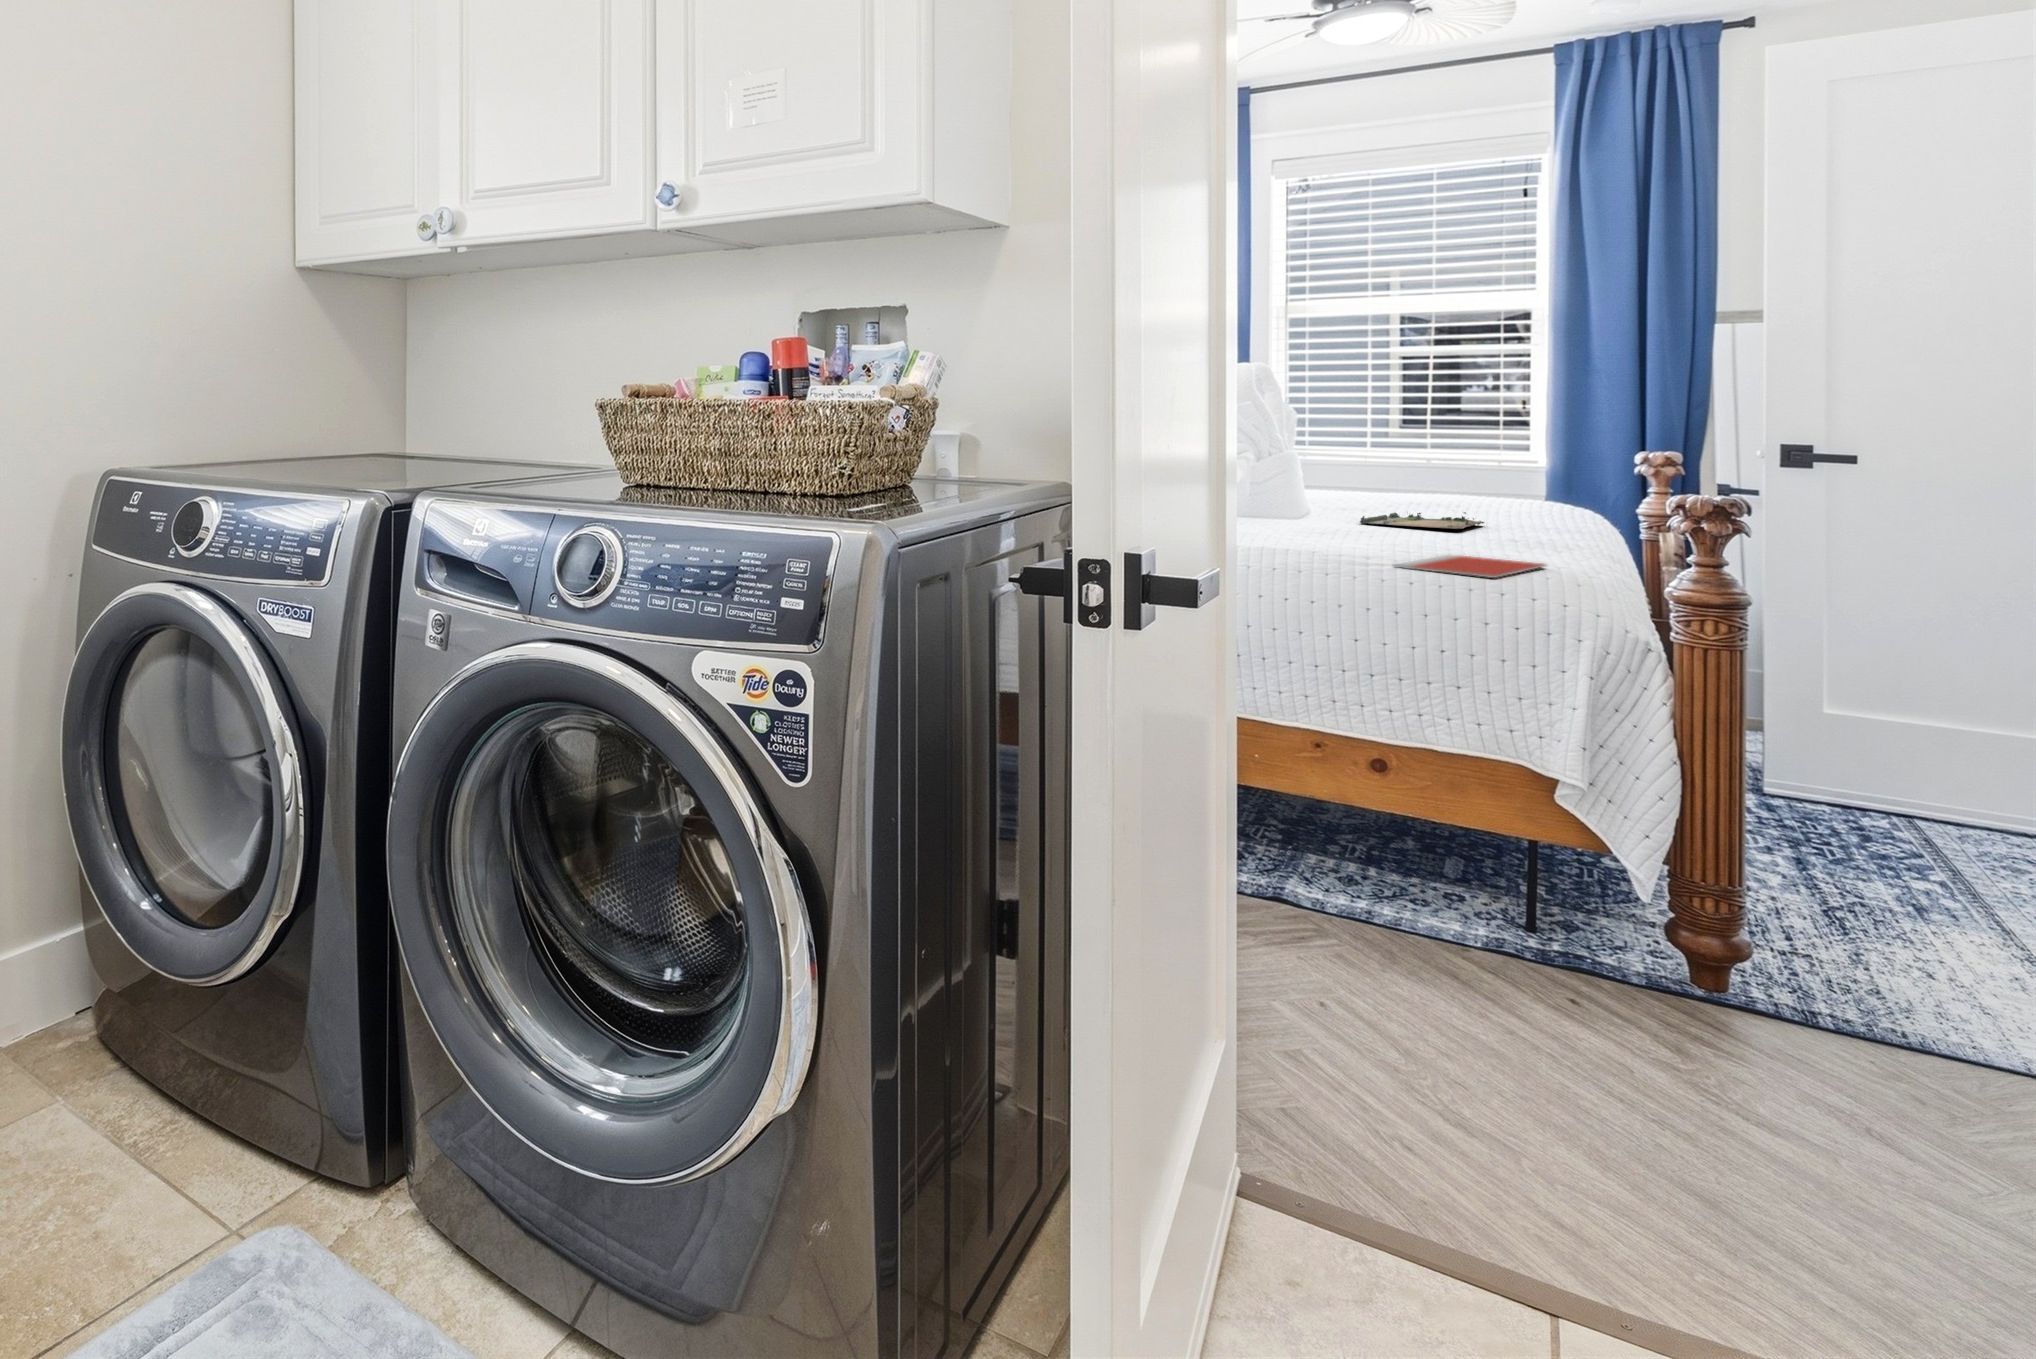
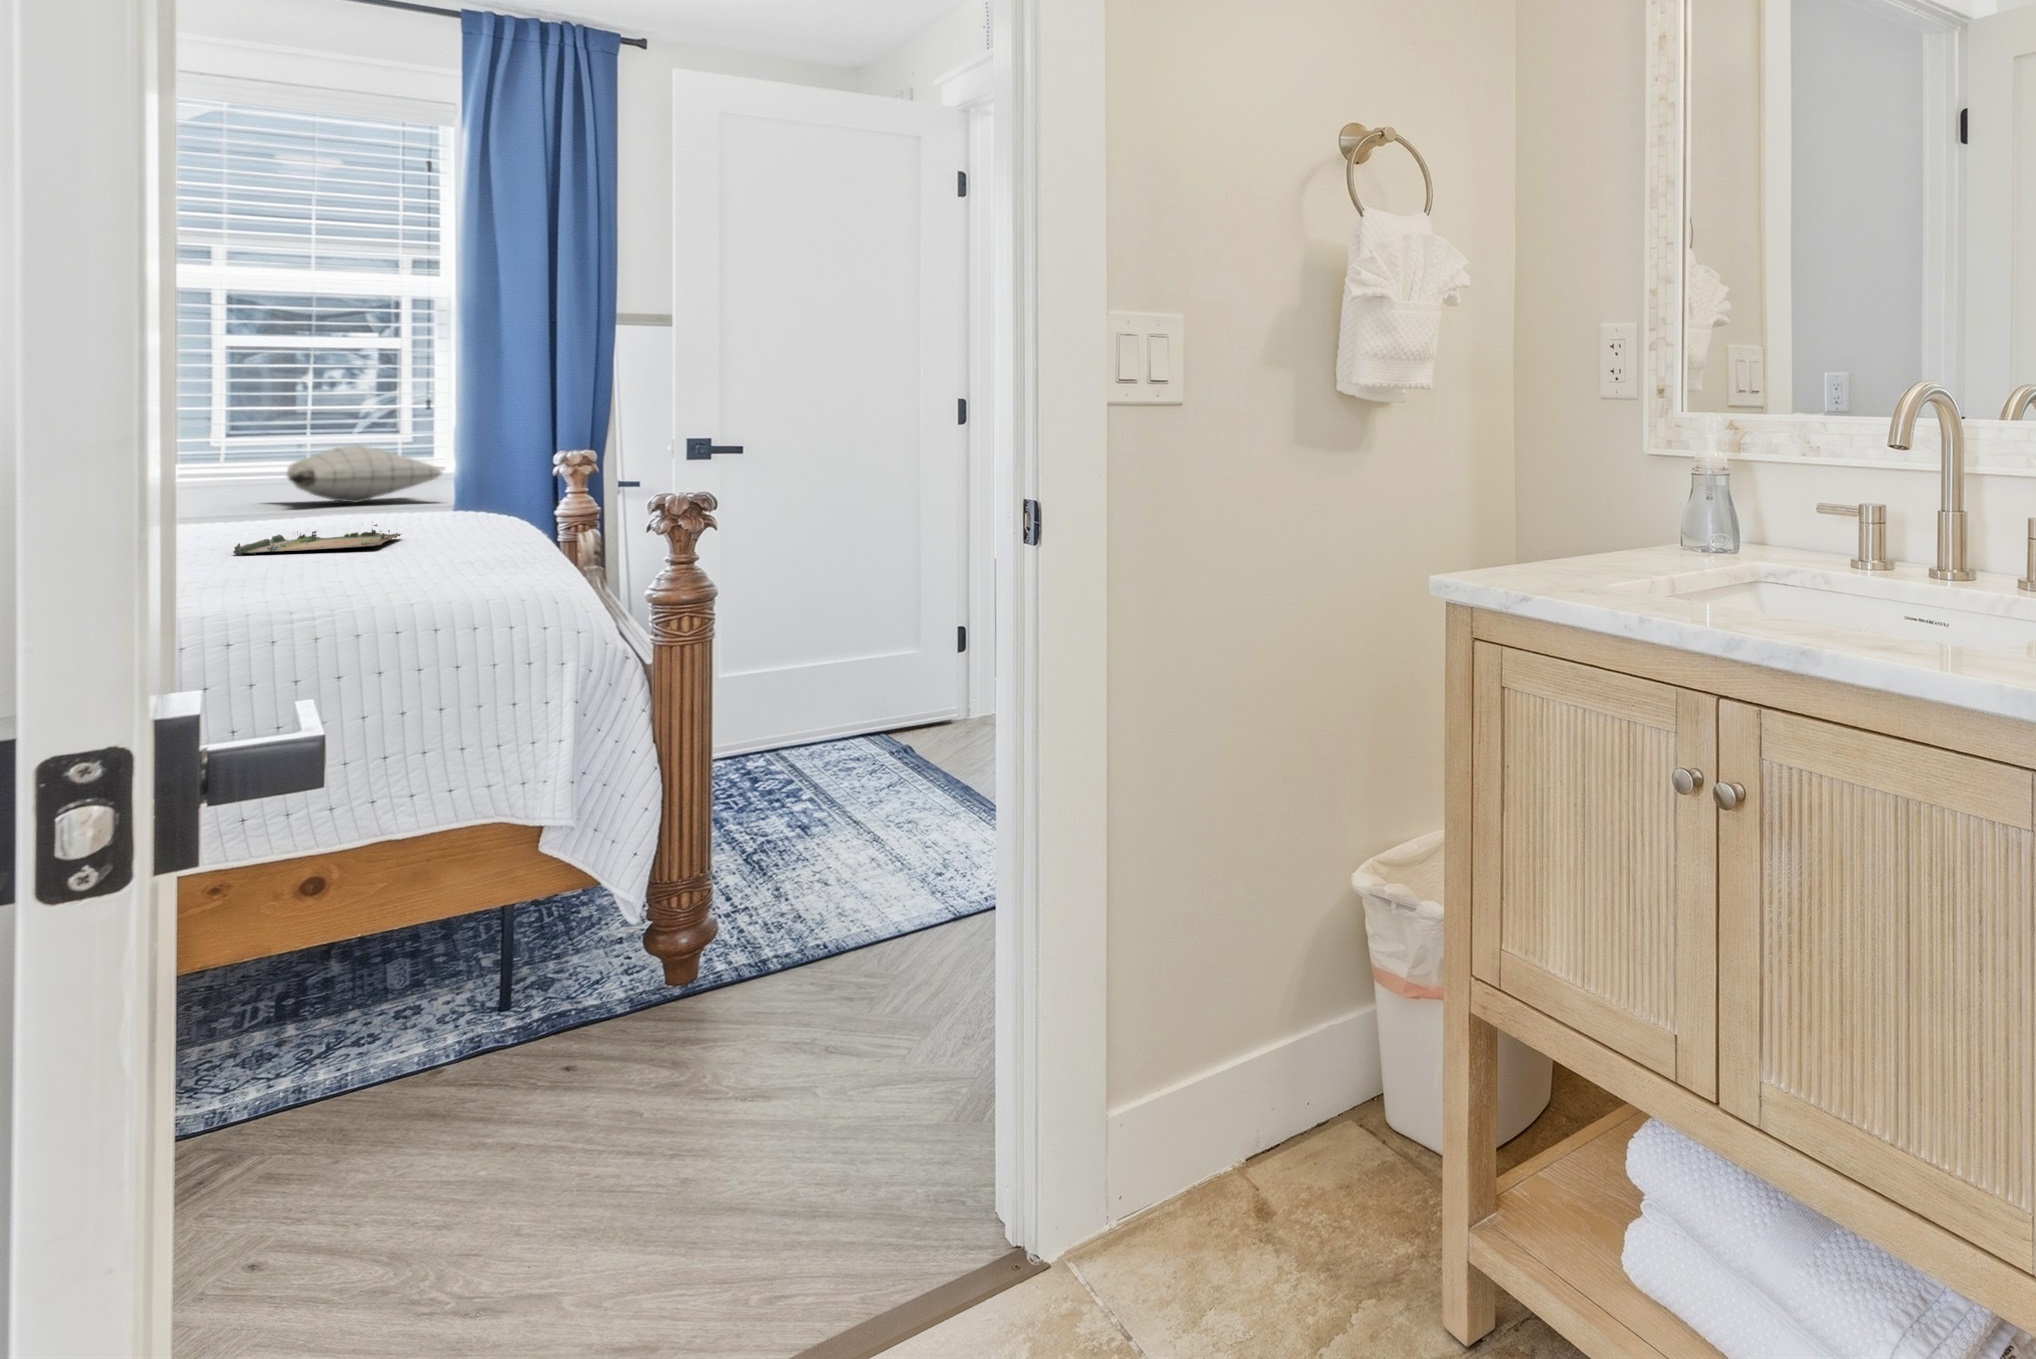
pillow: none [1405,447,1544,494] -> present [287,445,442,502]
notebook: present [1394,555,1546,578] -> none [324,572,508,605]

